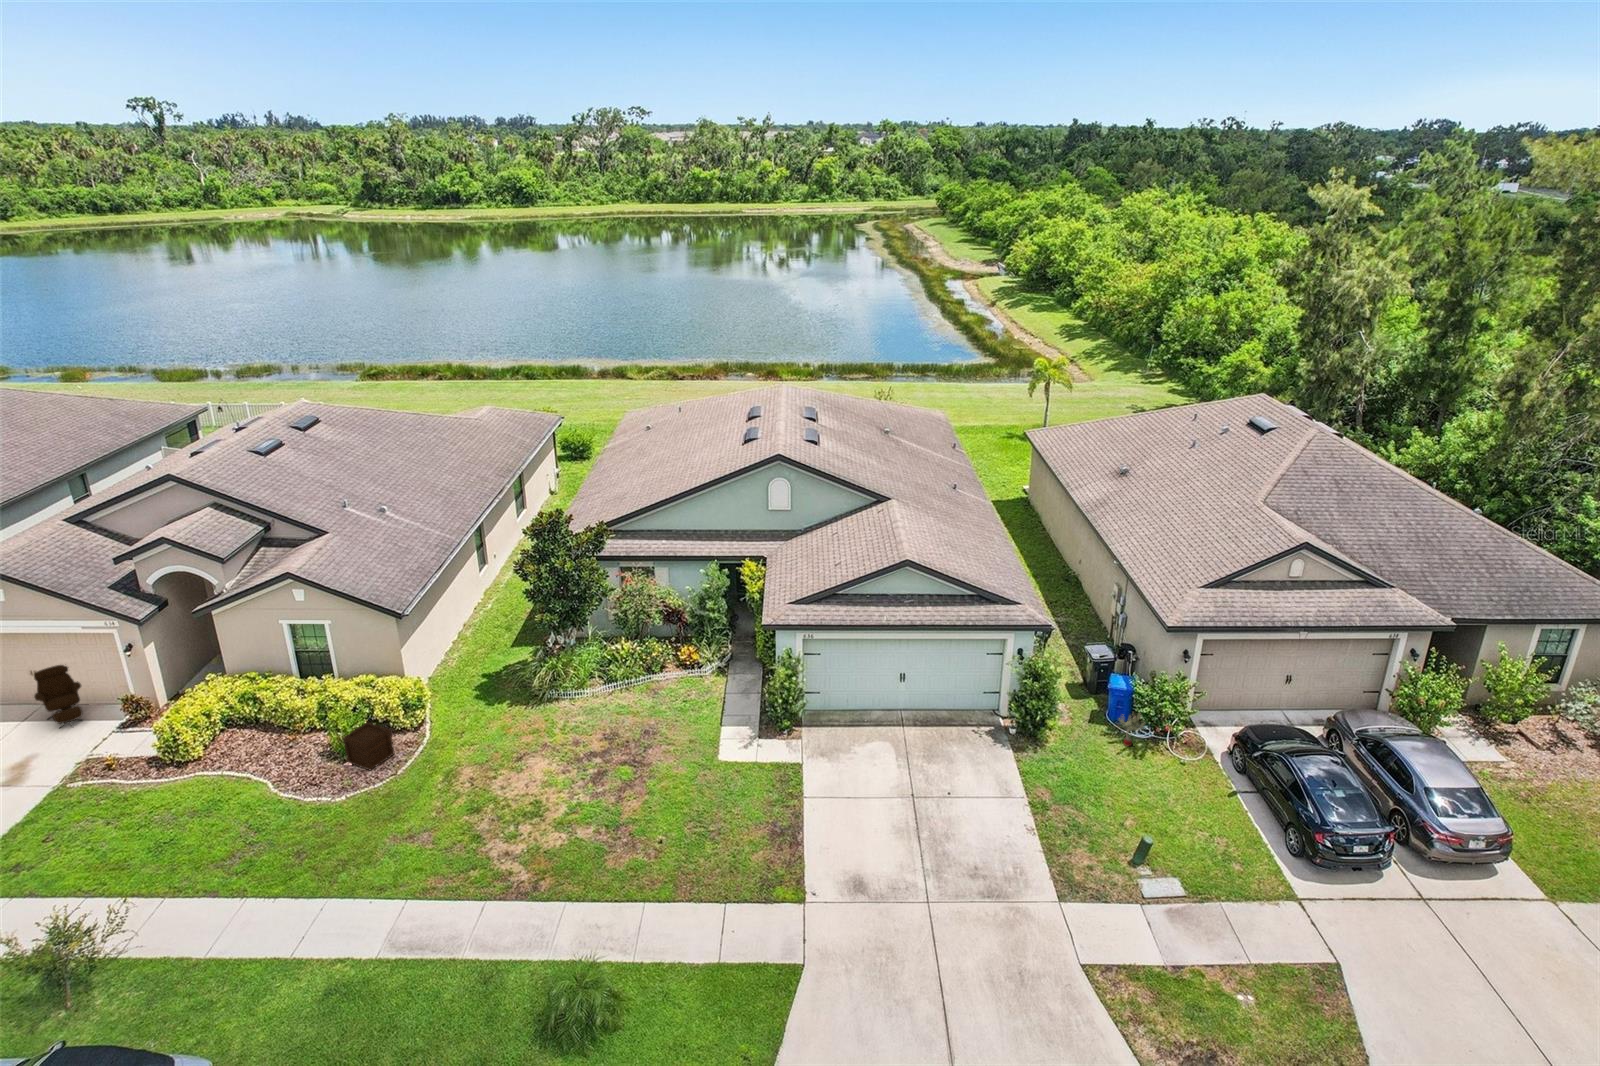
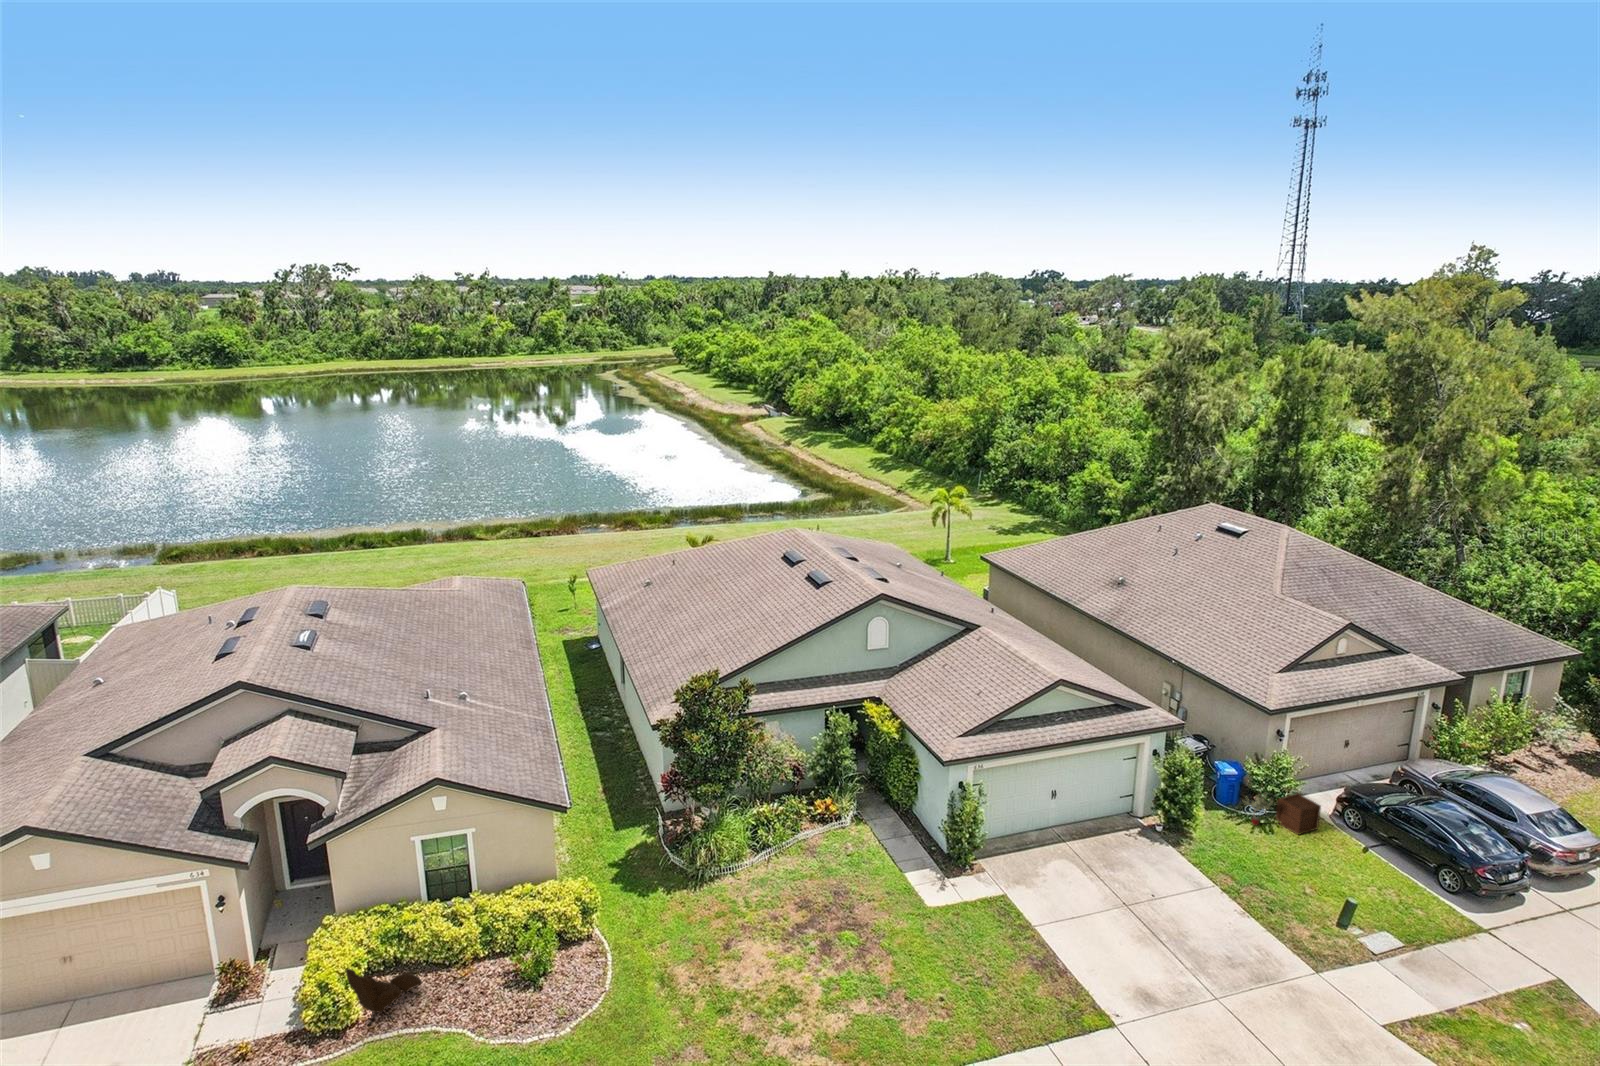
lounge chair: present [34,665,82,726] -> present [346,969,422,1026]
wooden crate: present [343,722,394,770] -> present [1276,793,1321,835]

